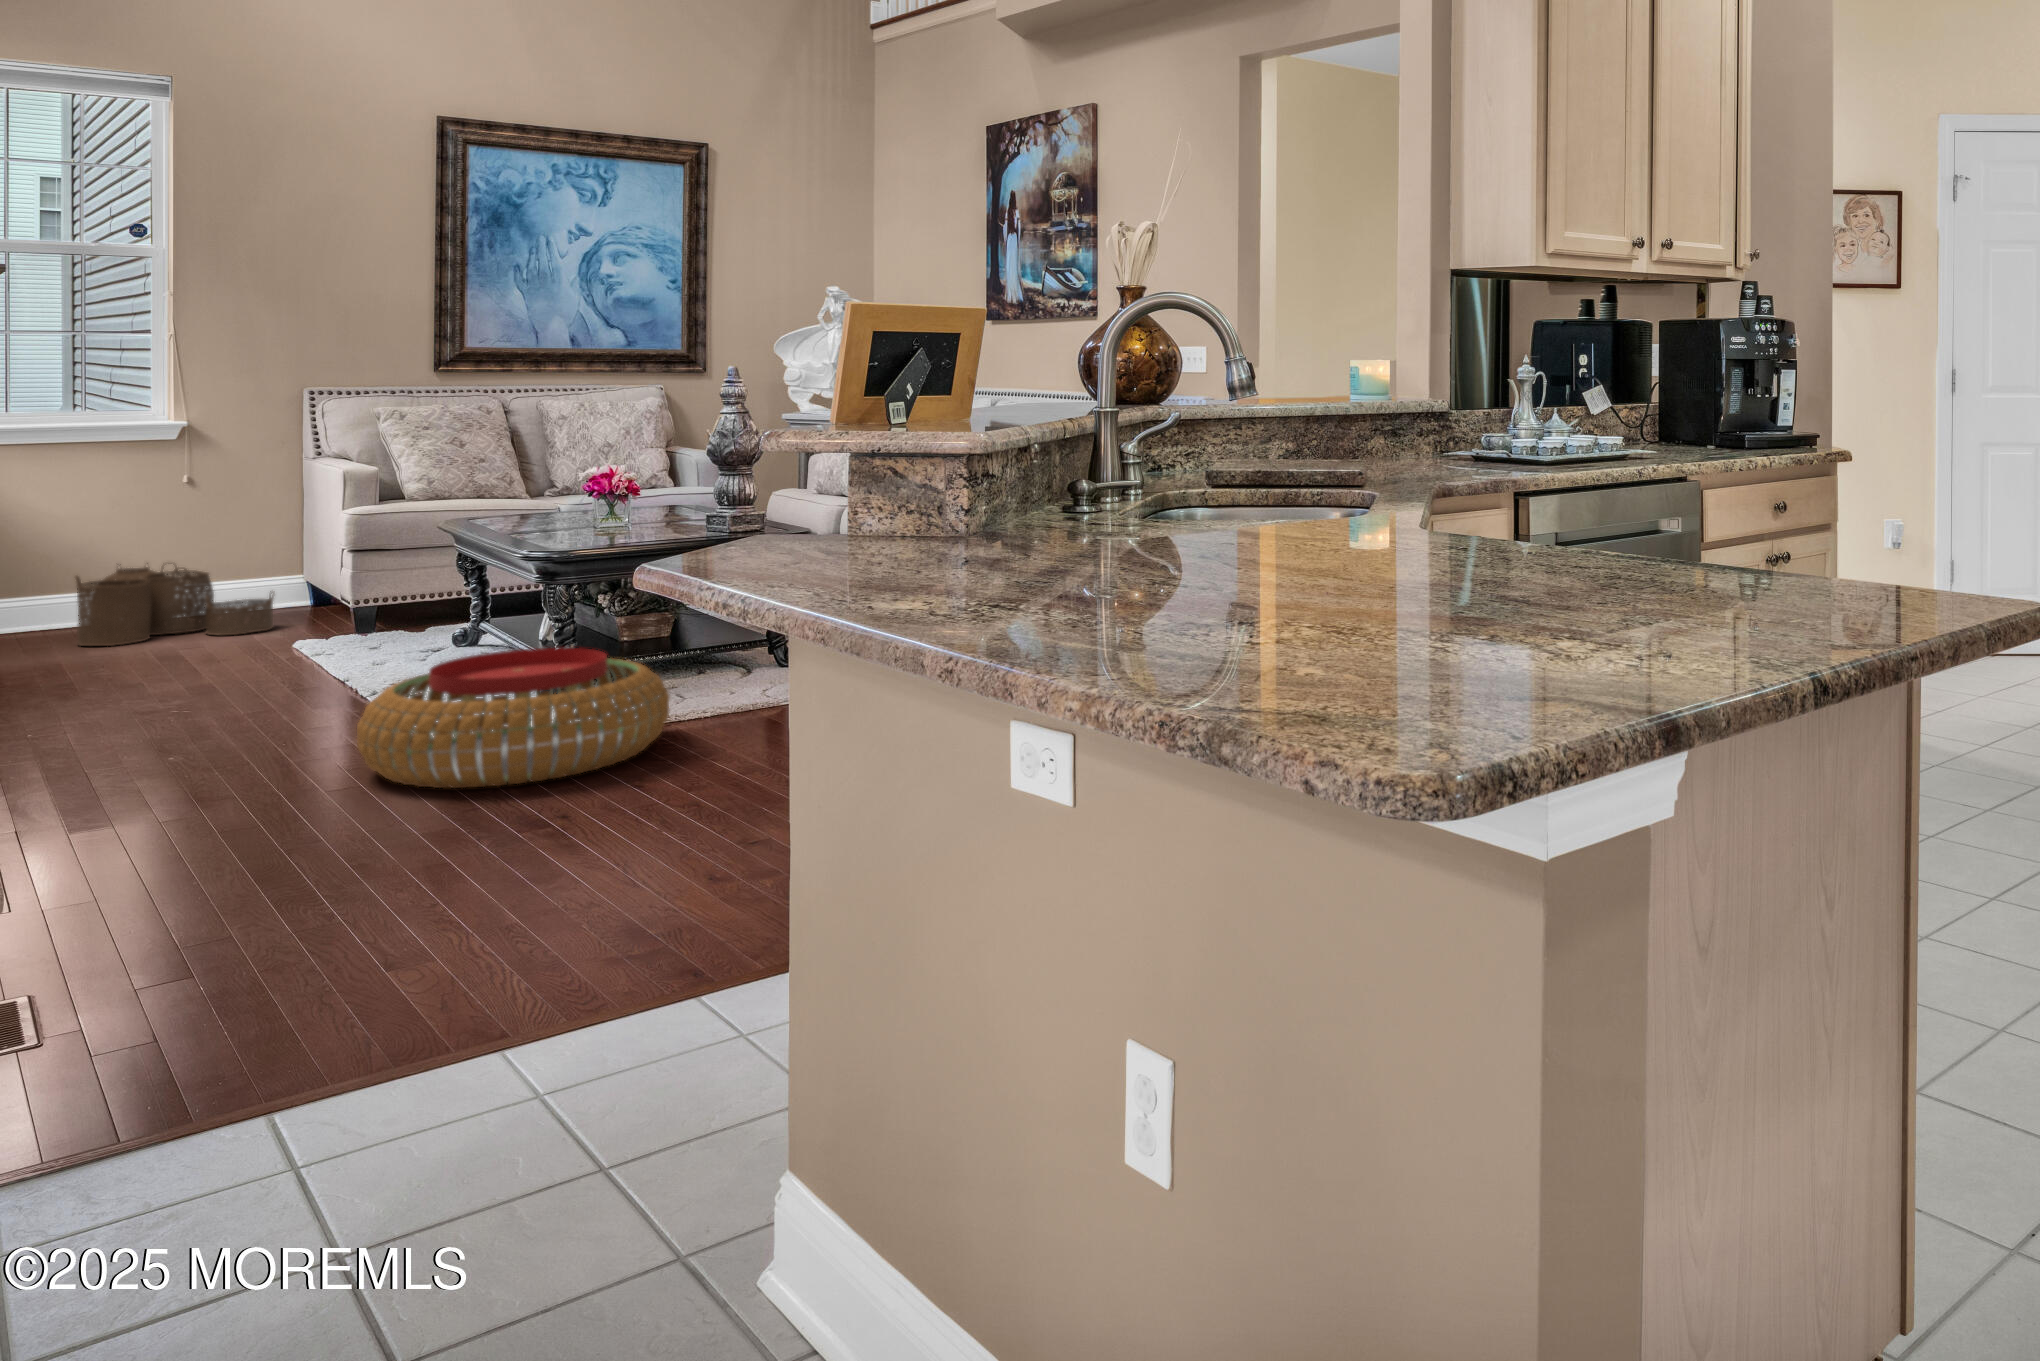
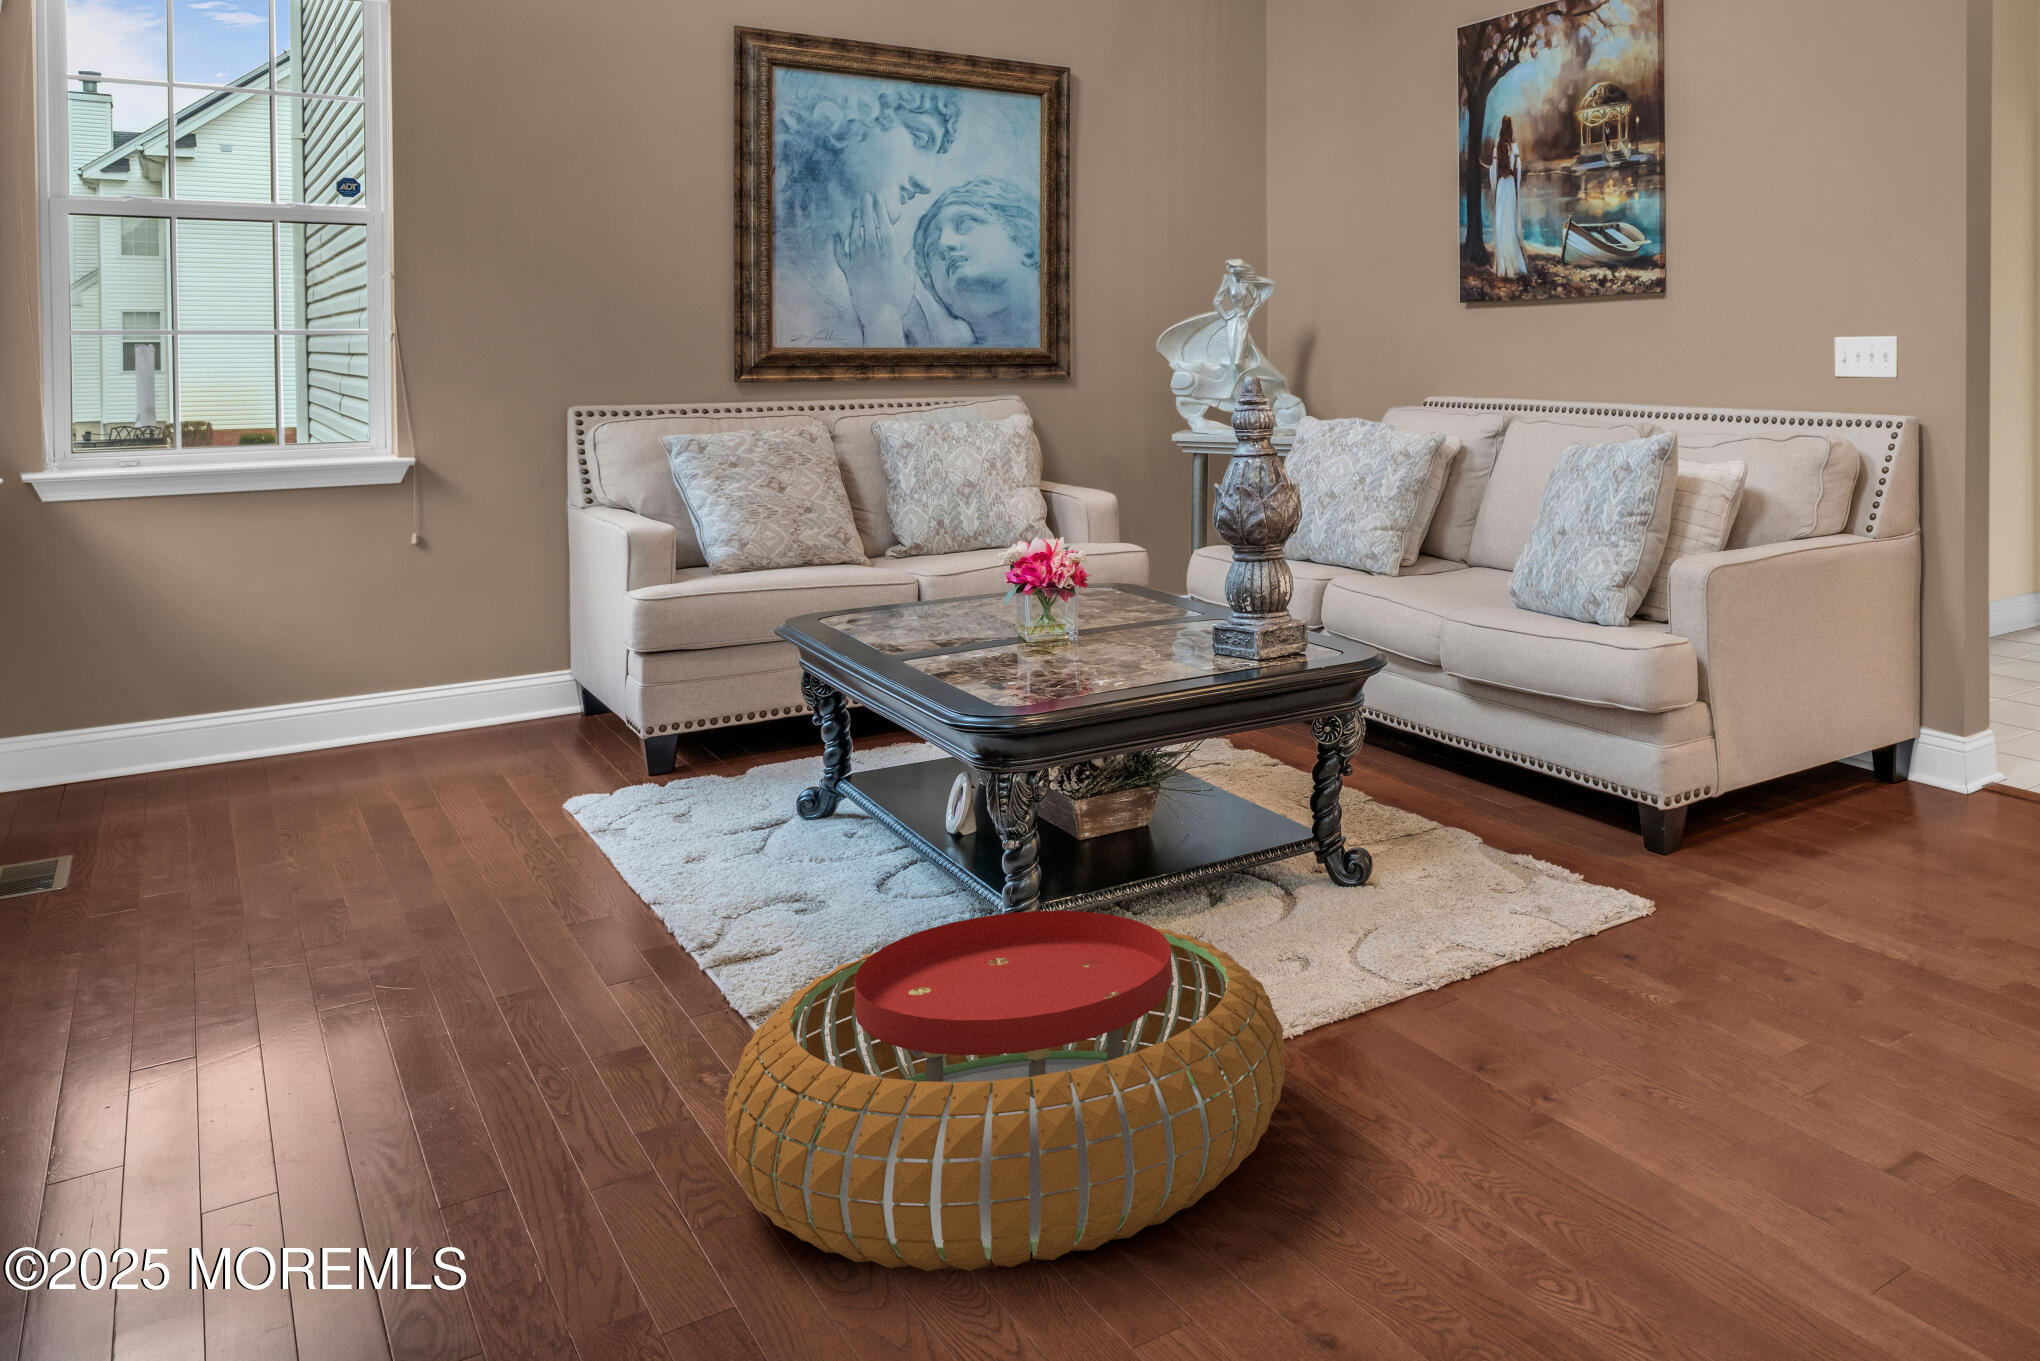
woven basket: present [75,563,274,646] -> none [254,669,533,809]

